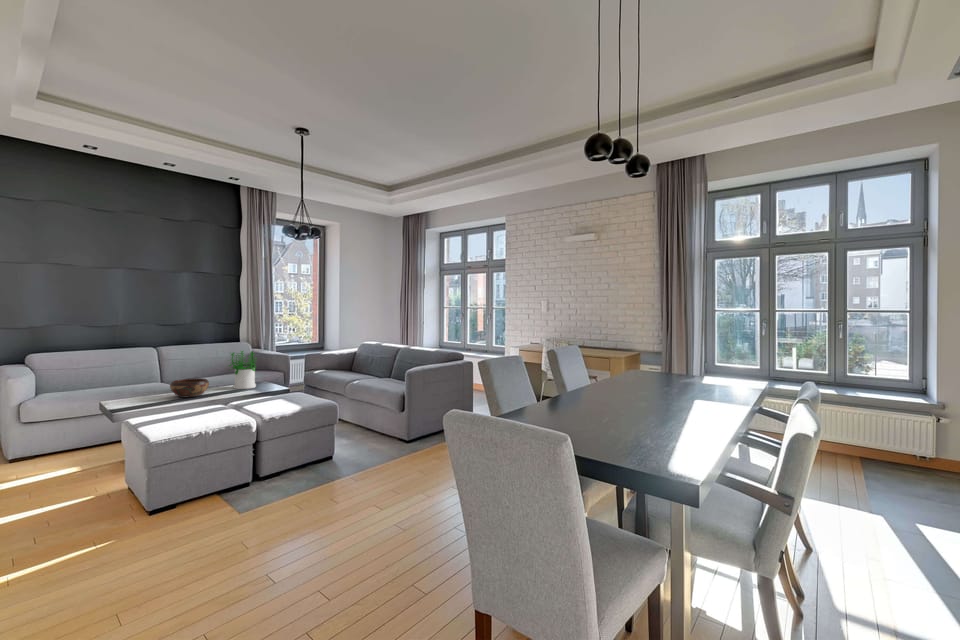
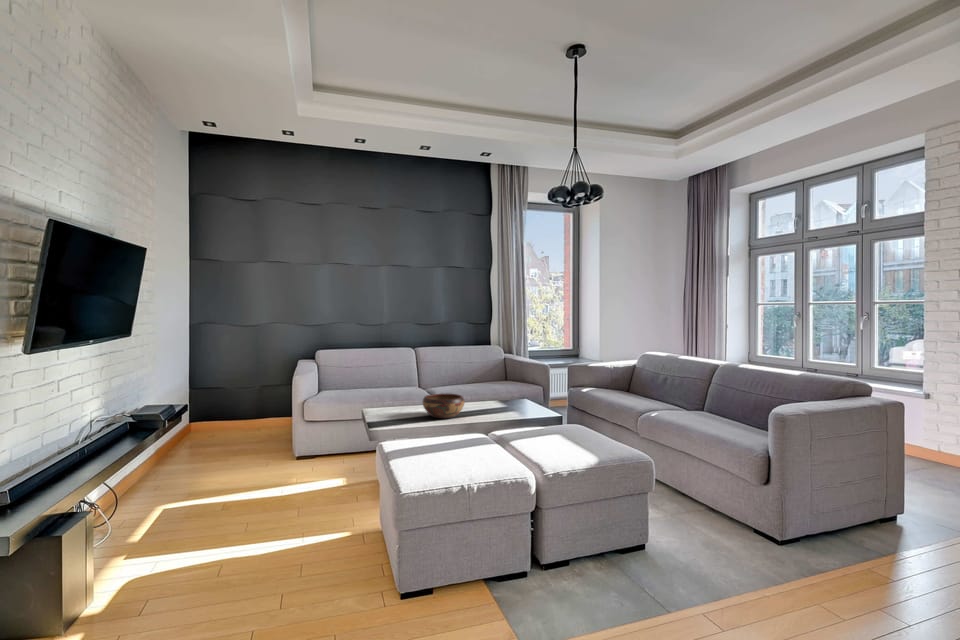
potted plant: present [229,351,256,389] -> none [484,360,518,411]

